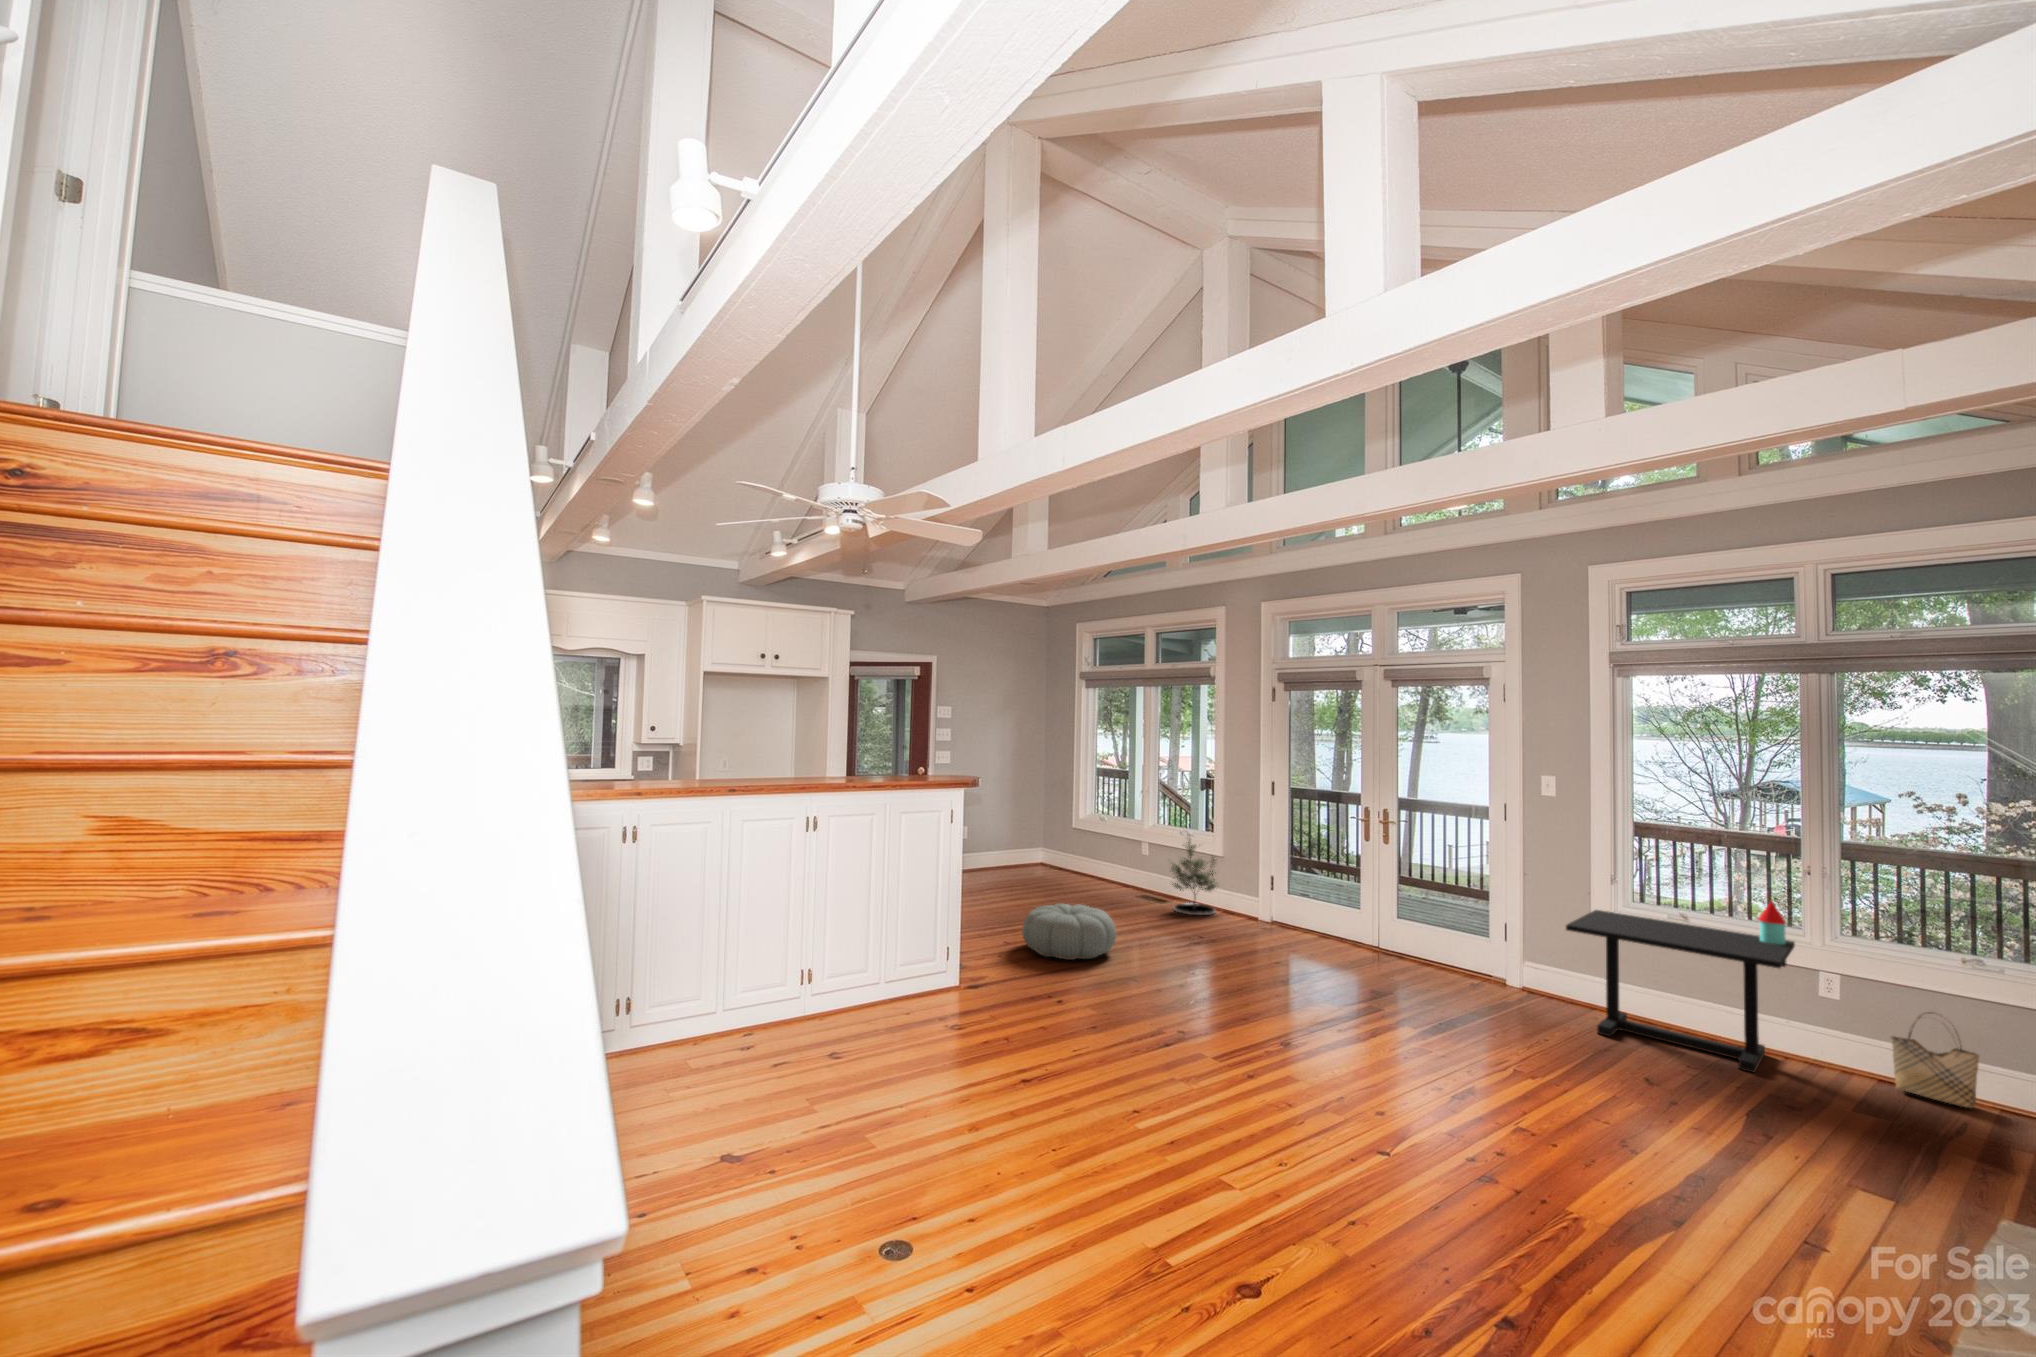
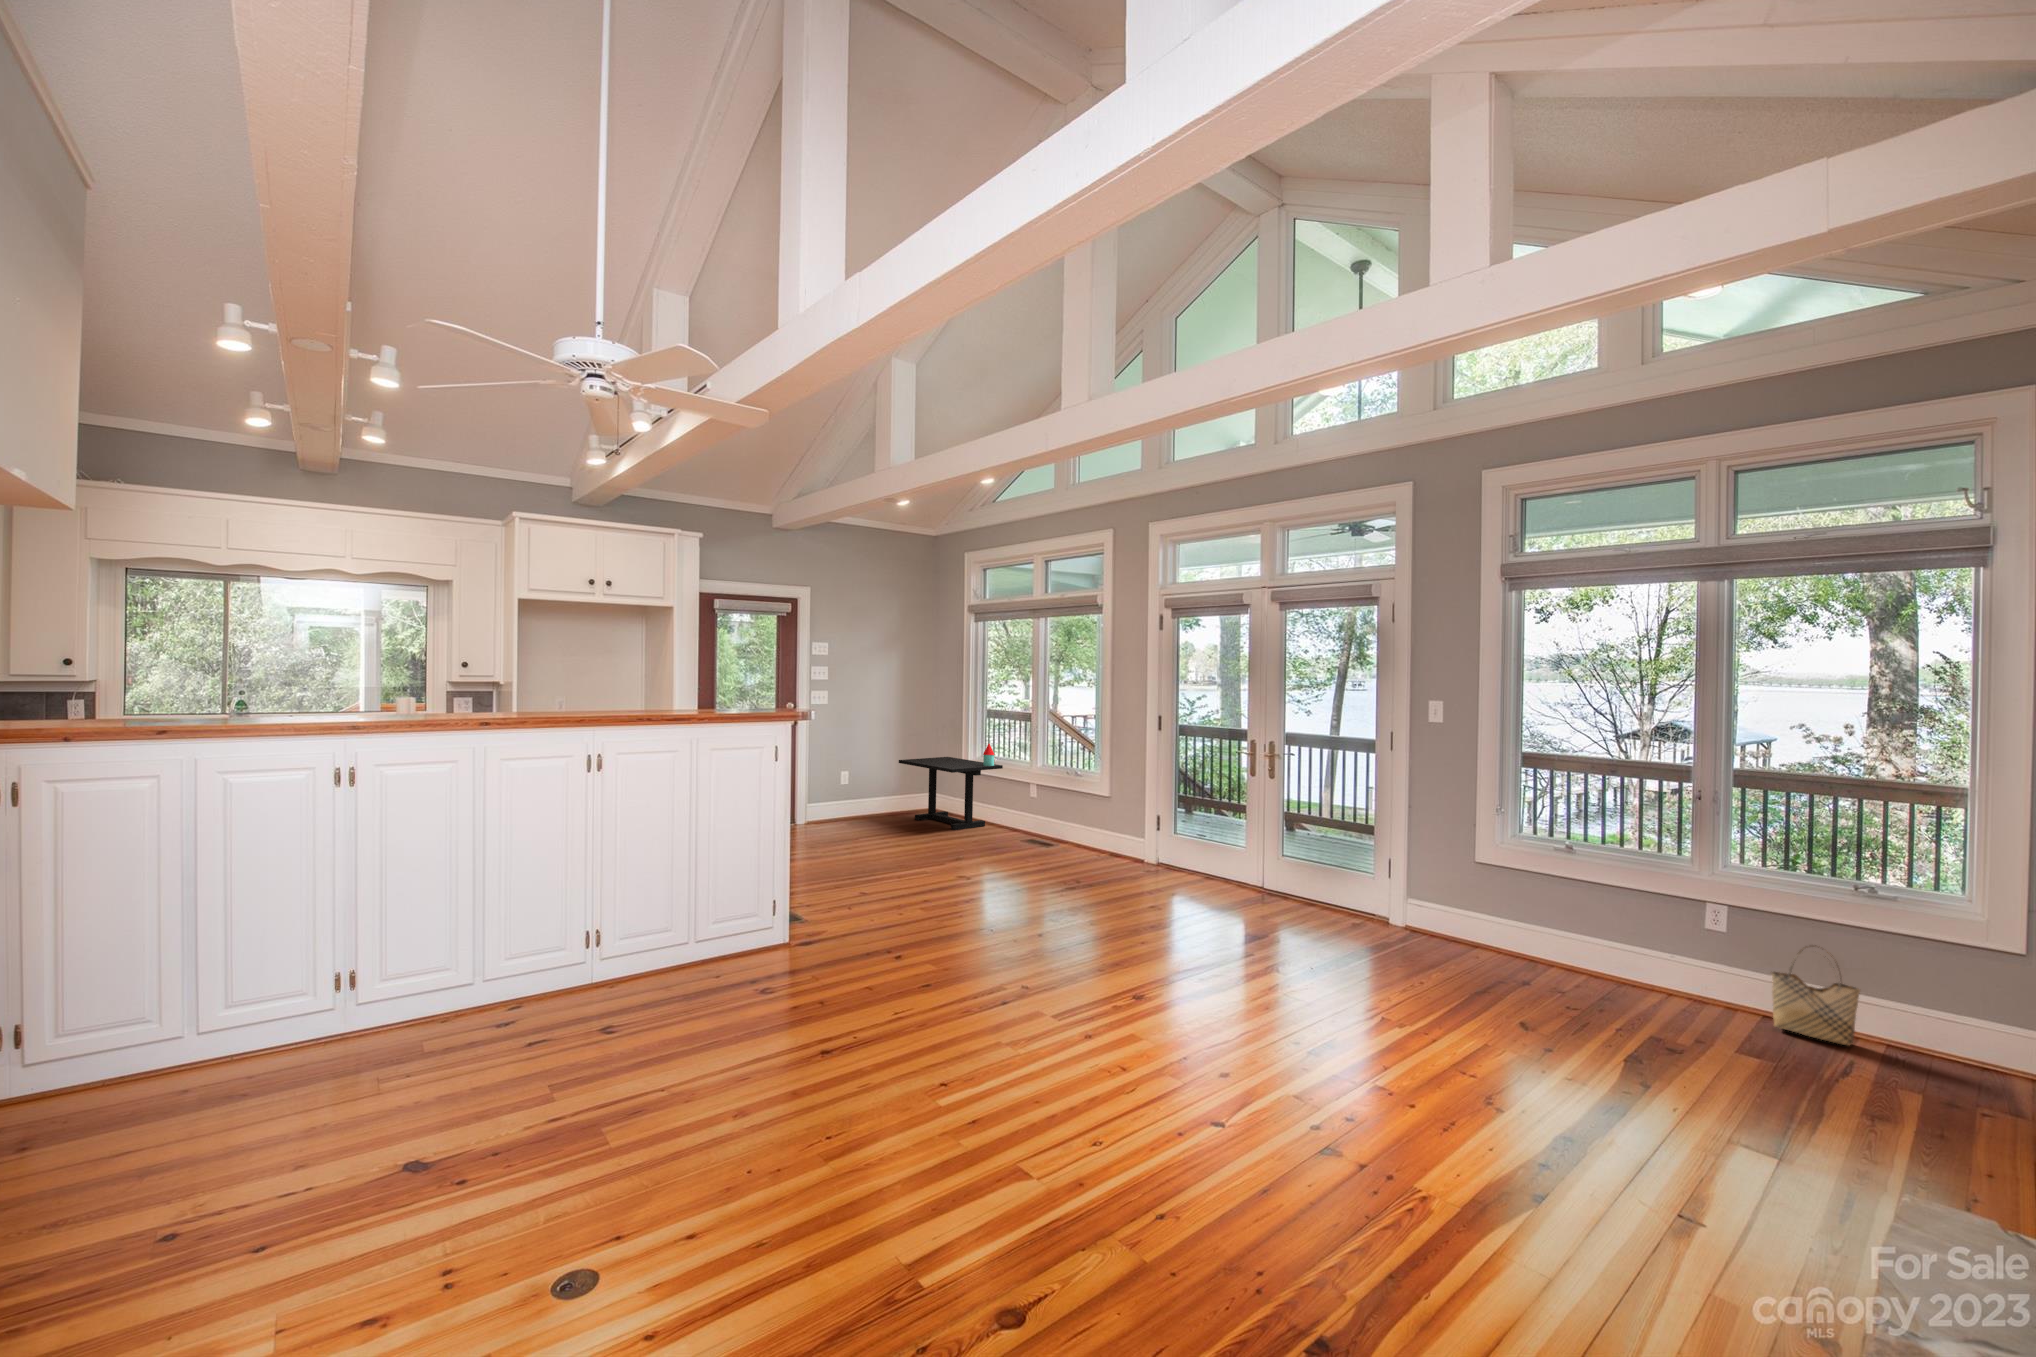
potted tree: present [1172,835,1218,915] -> none [1051,774,1107,859]
side table: present [1566,901,1795,1073] -> present [899,744,1003,830]
pouf: present [1022,904,1116,960] -> none [878,849,981,909]

